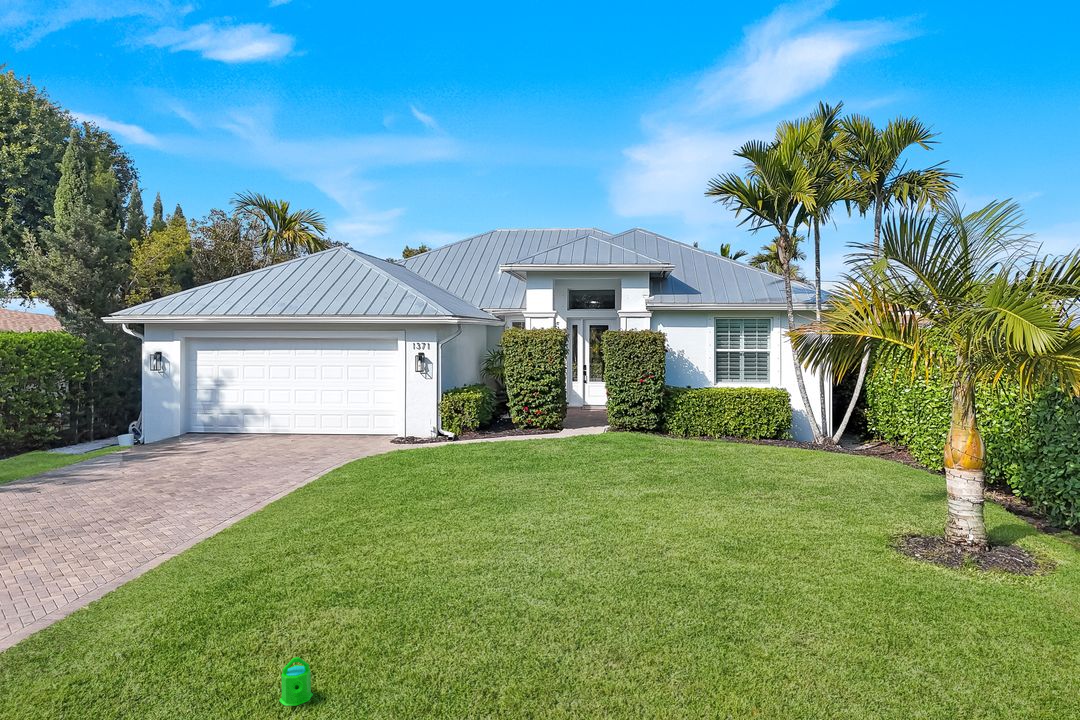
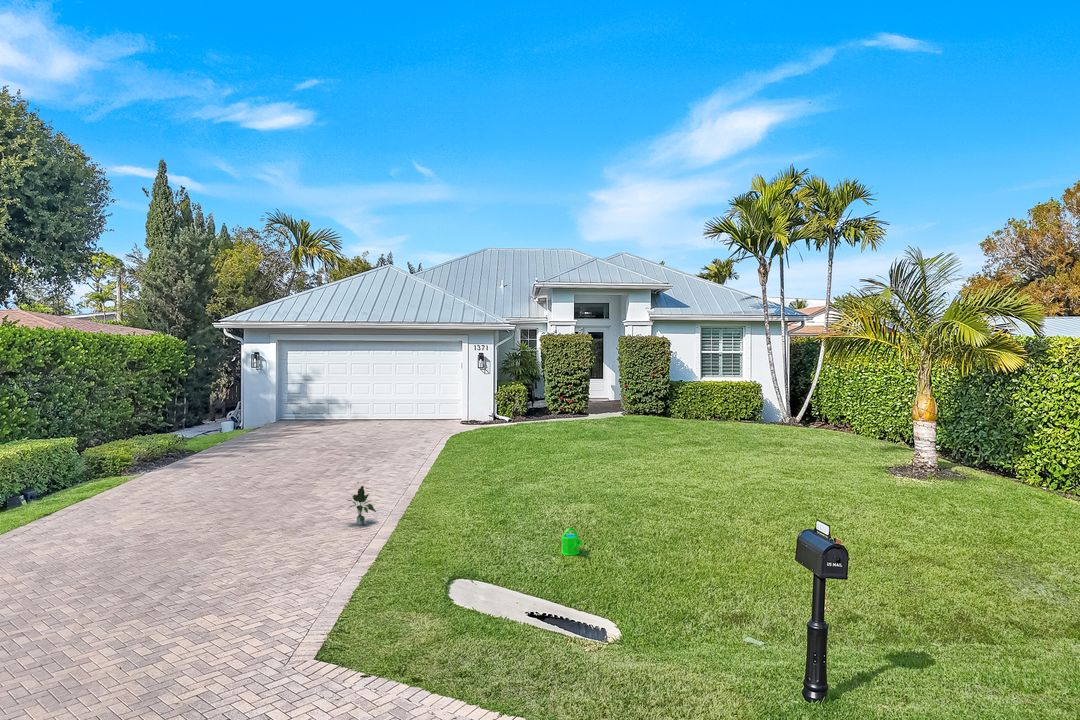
potted plant: none [33,561,87,619] -> present [348,486,376,525]

